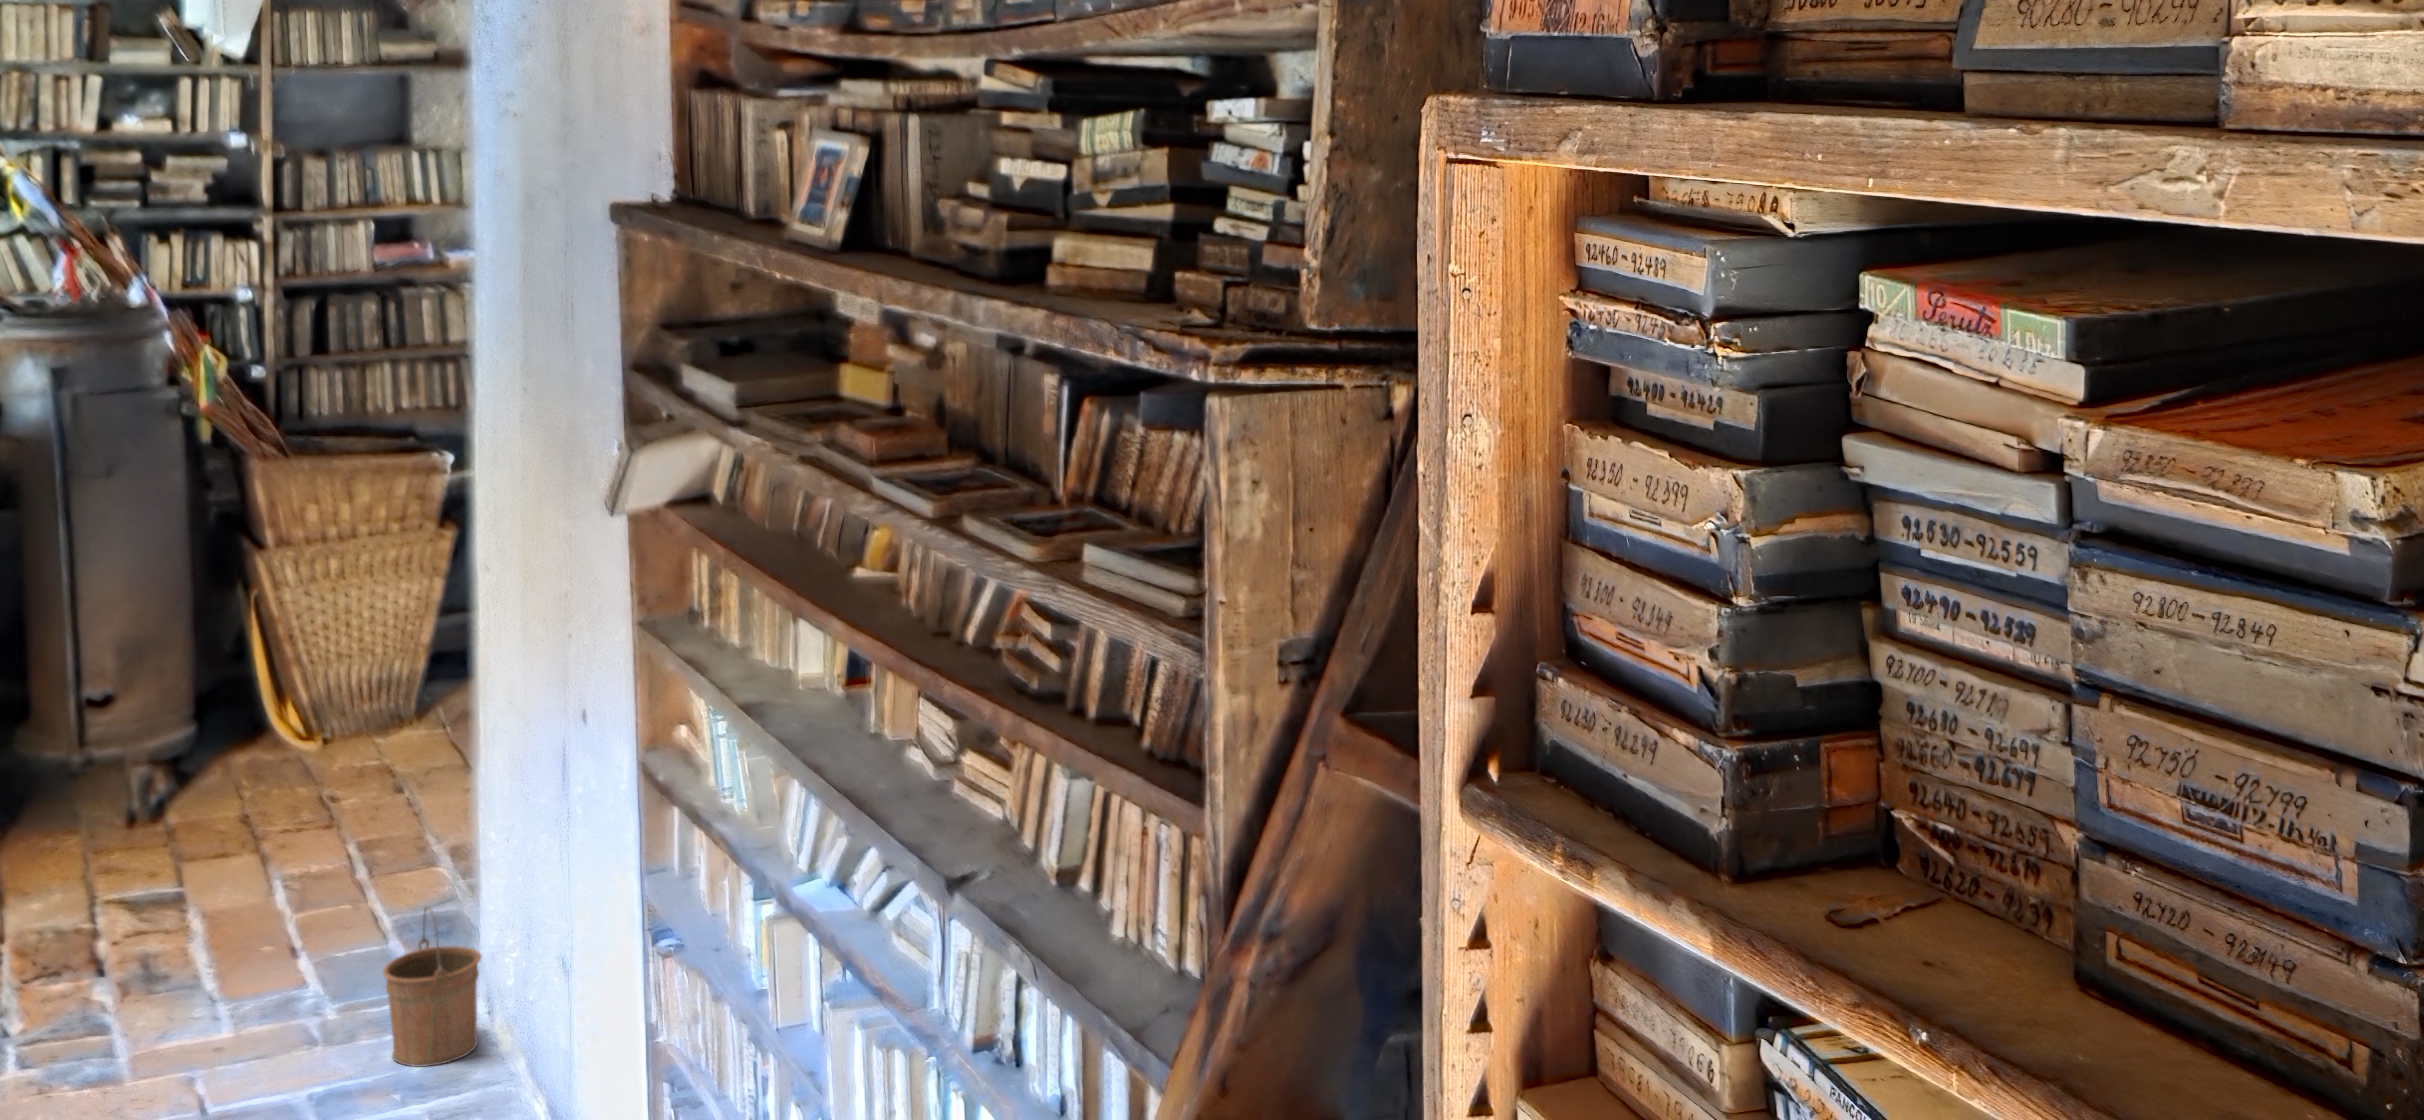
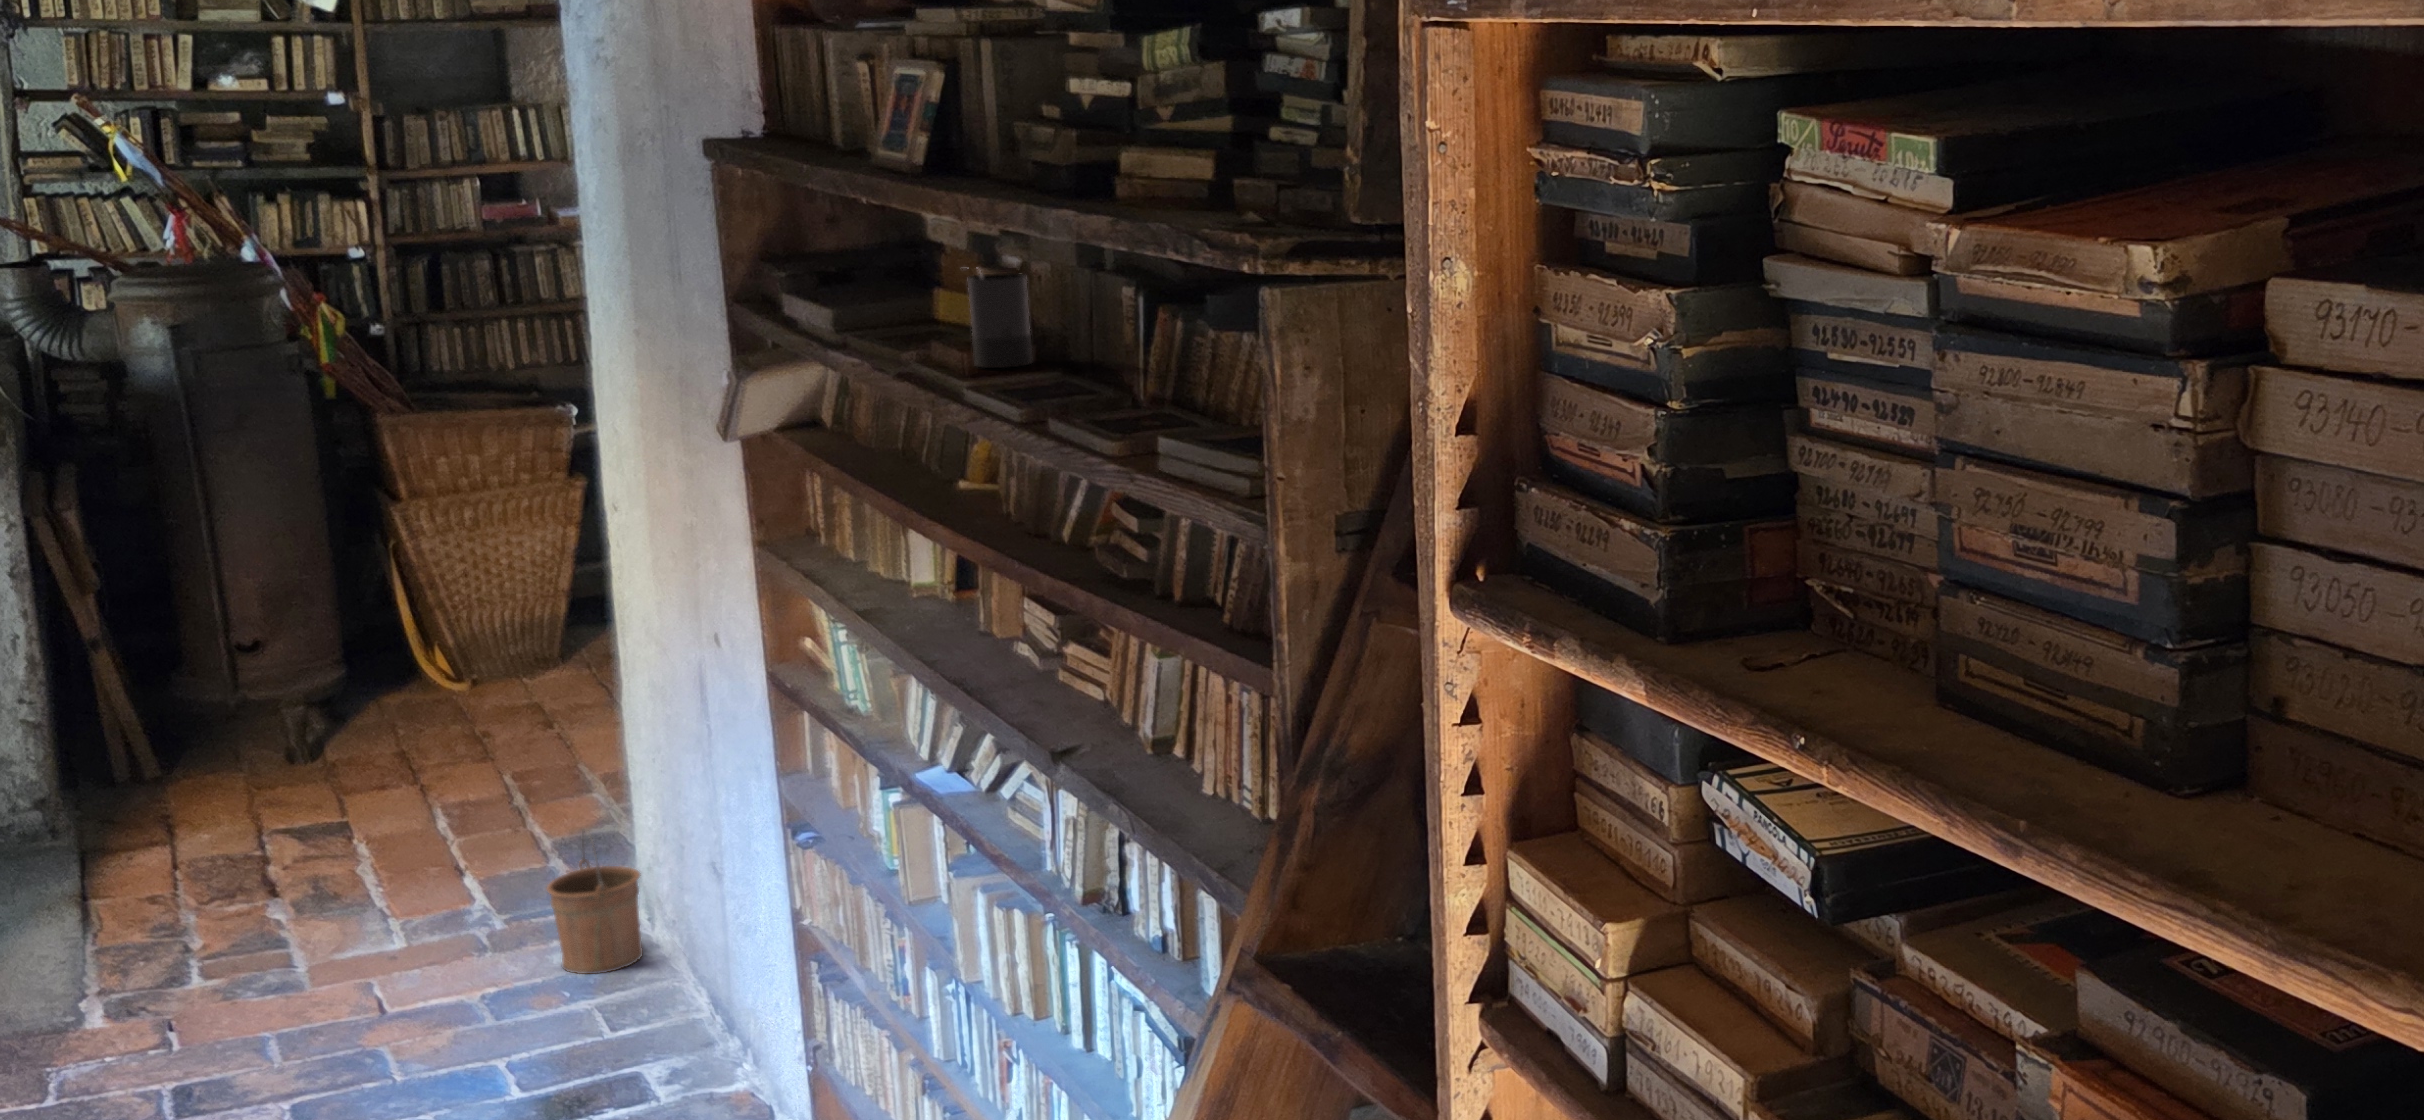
candle: none [871,355,941,460] -> present [968,273,1032,368]

